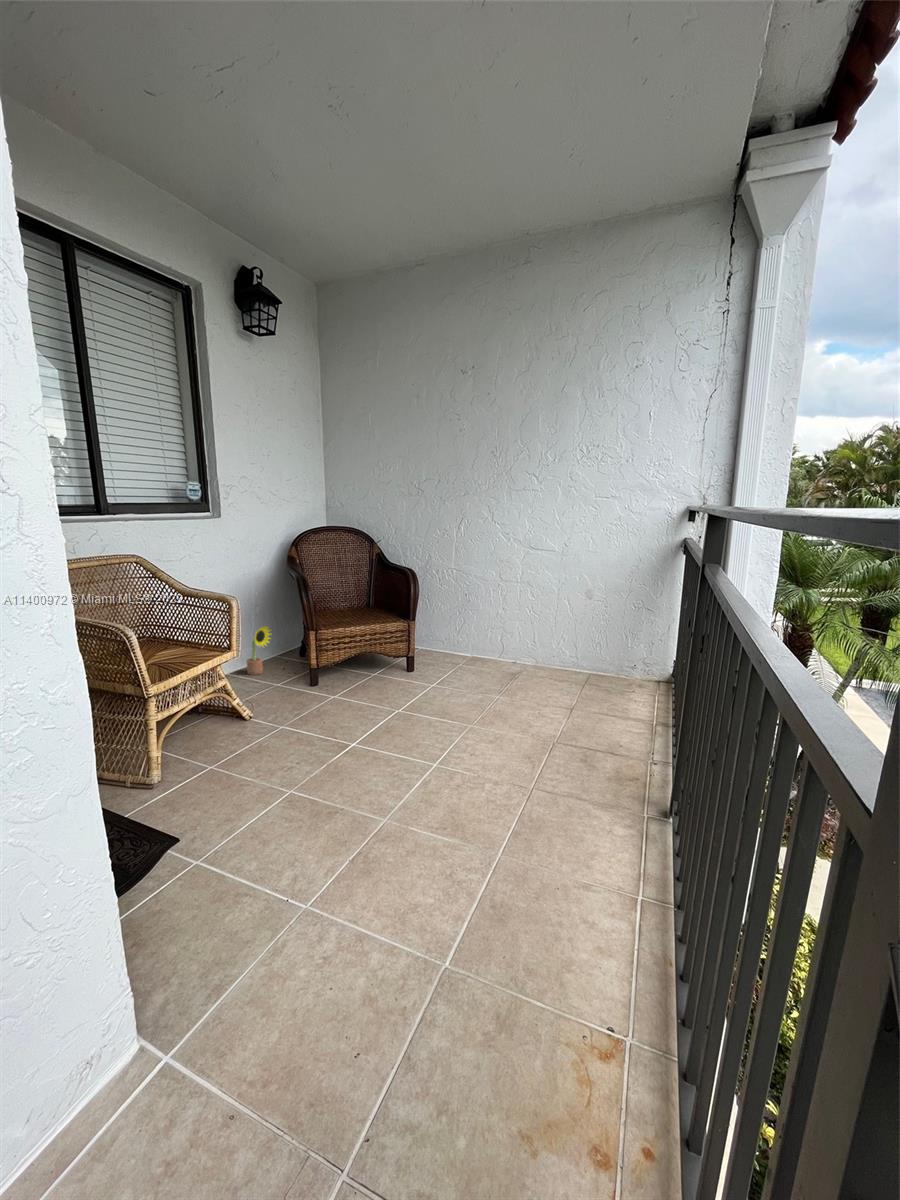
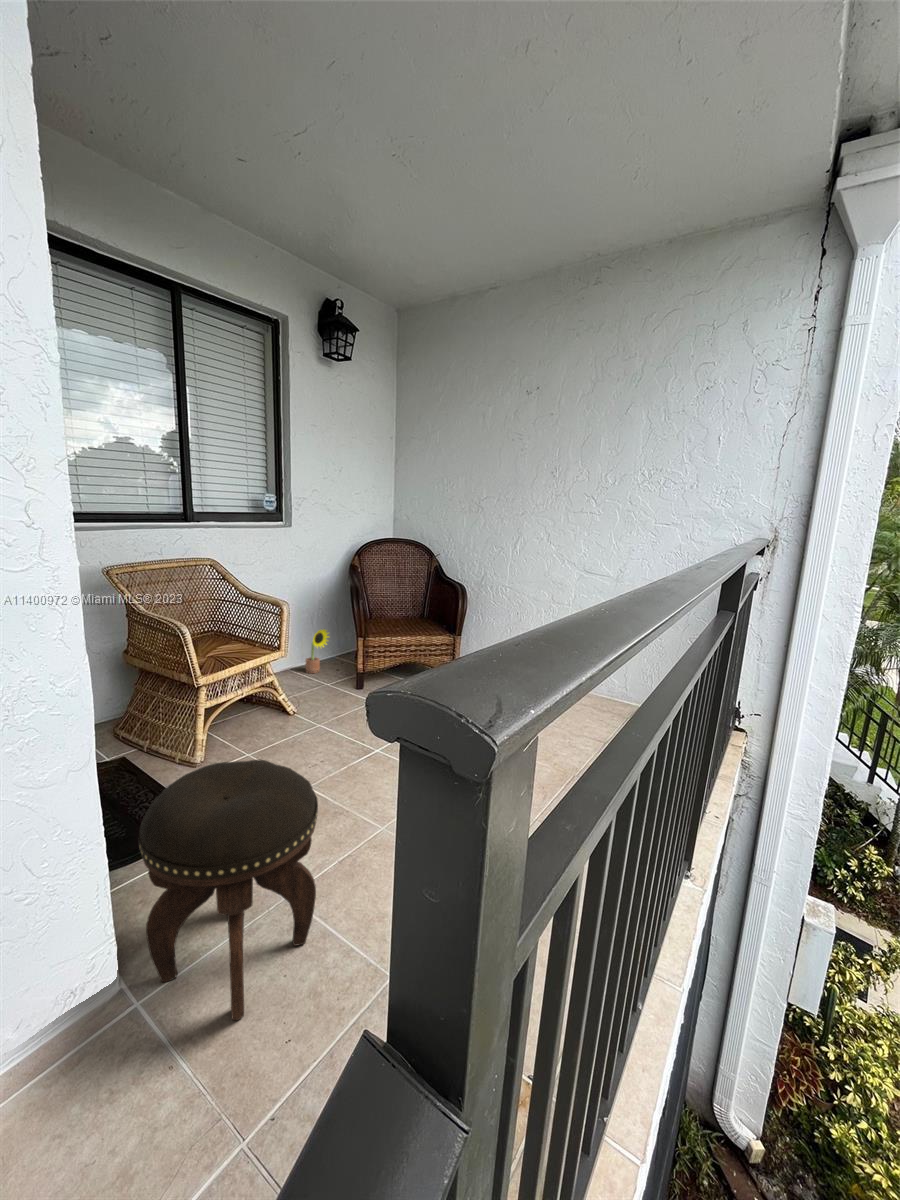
footstool: none [153,759,354,1049] -> present [138,760,318,1020]

